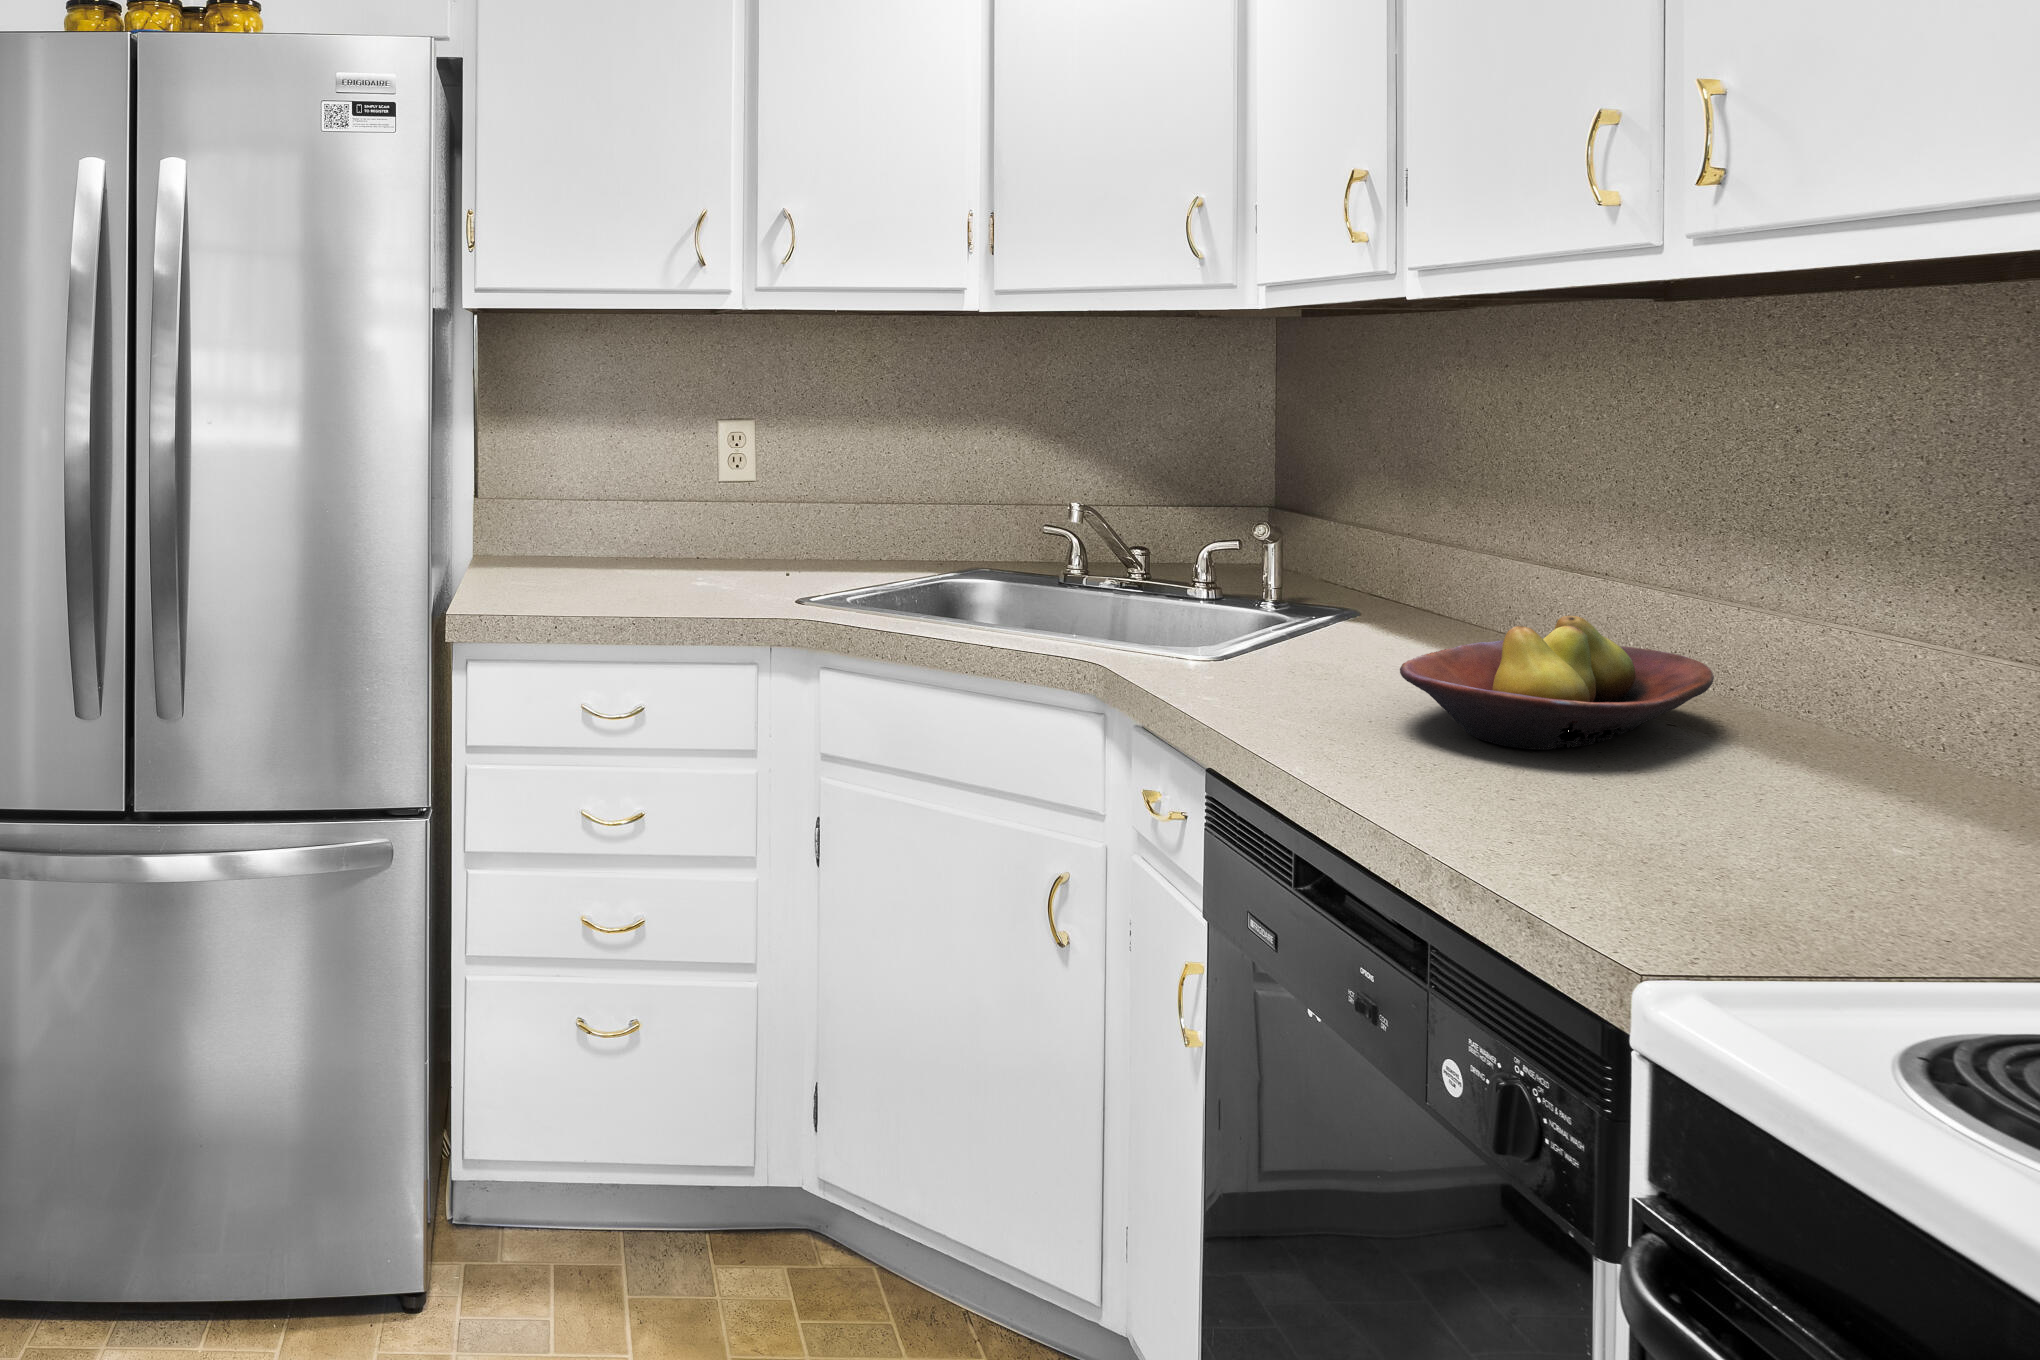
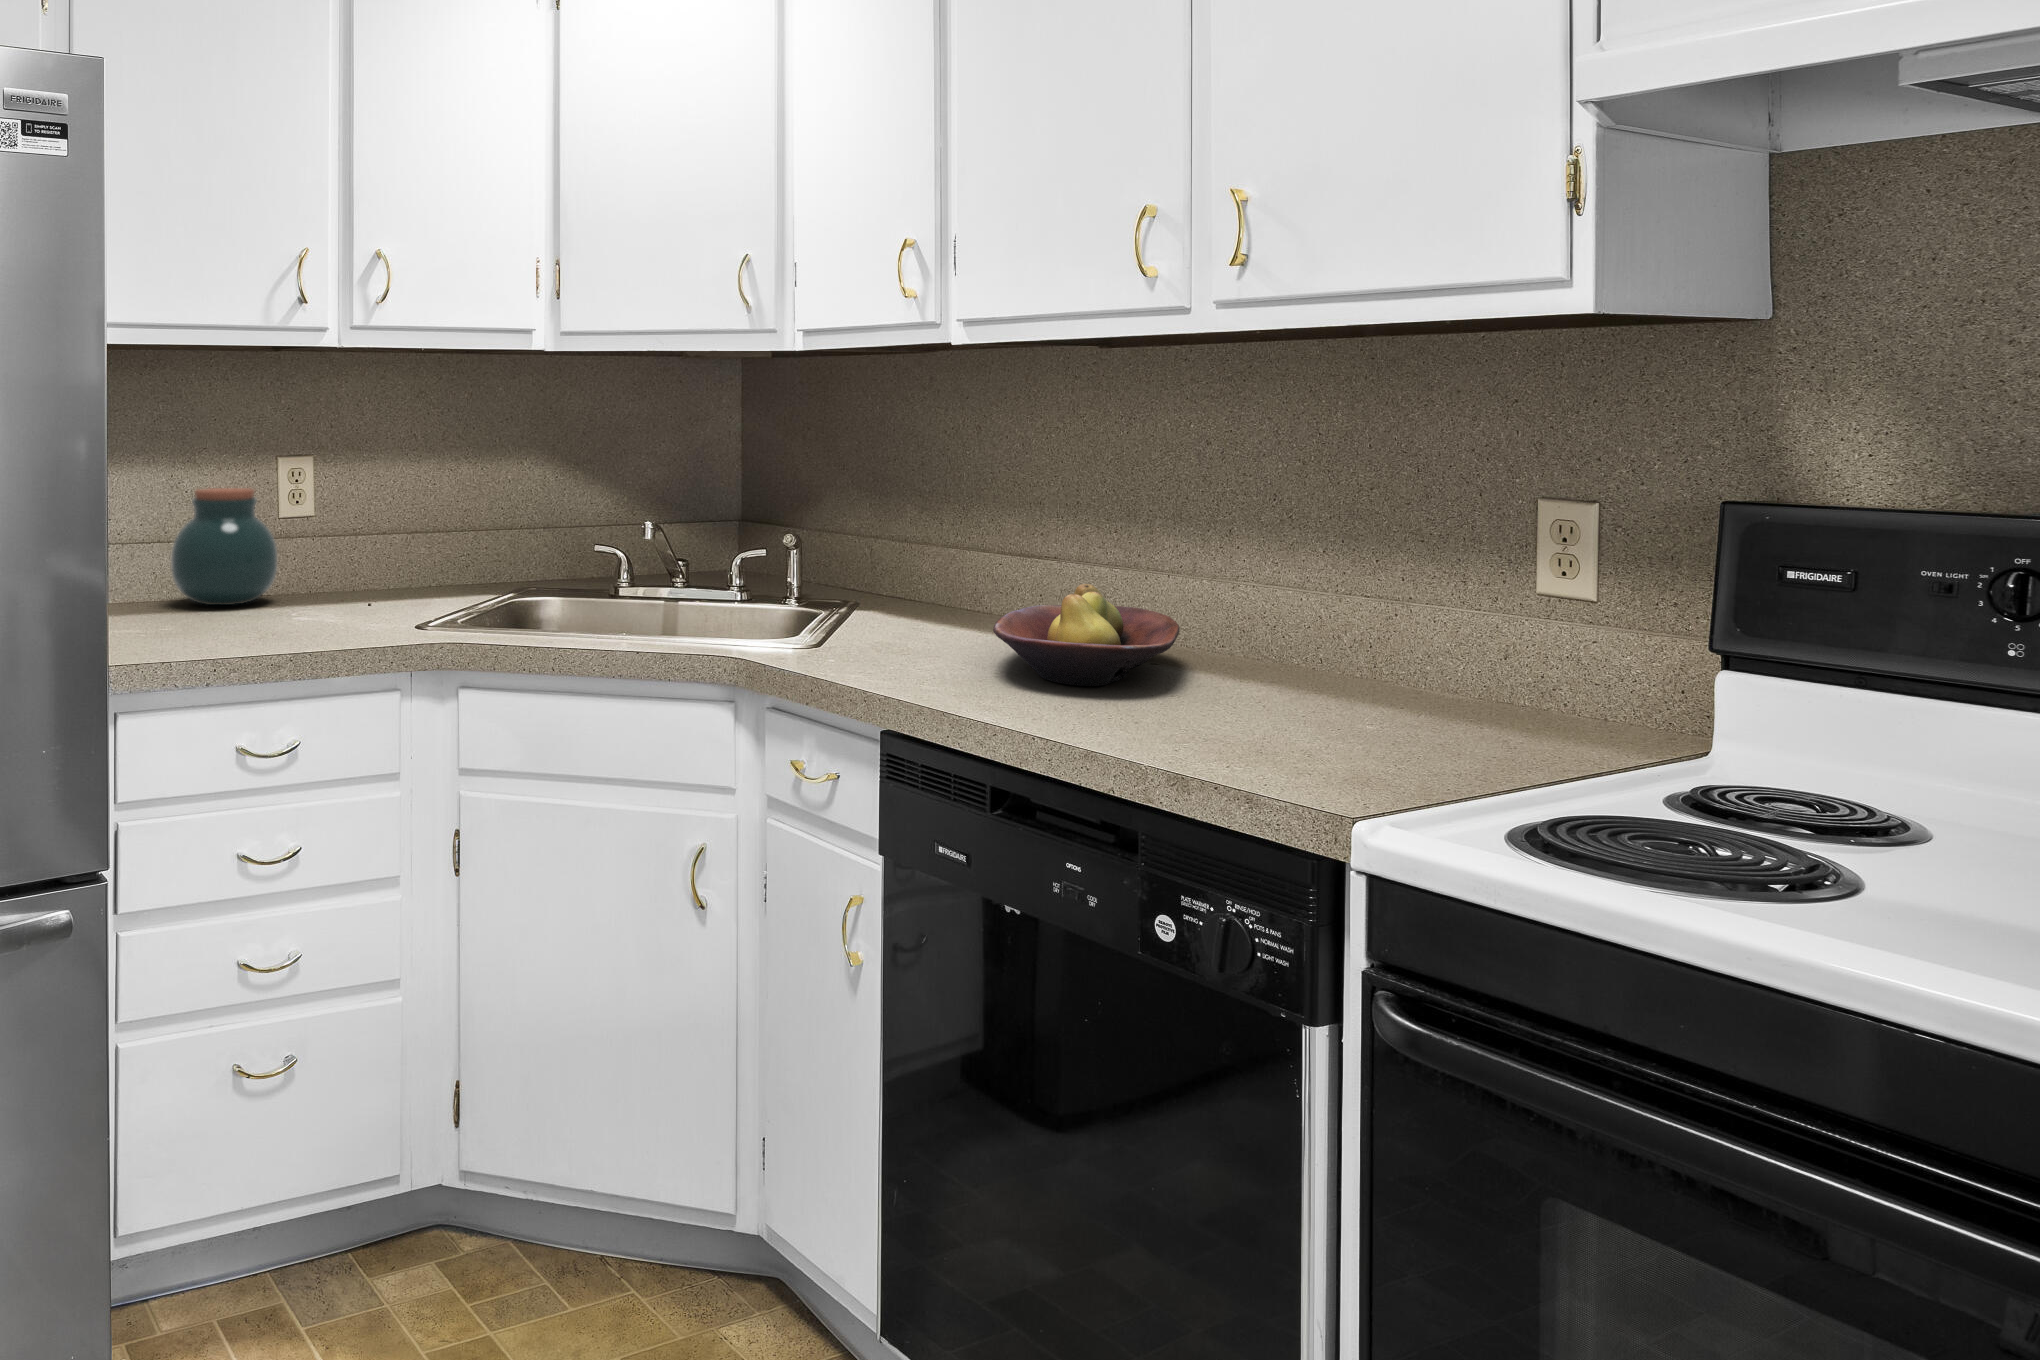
jar: none [599,450,701,565] -> present [171,488,277,605]

